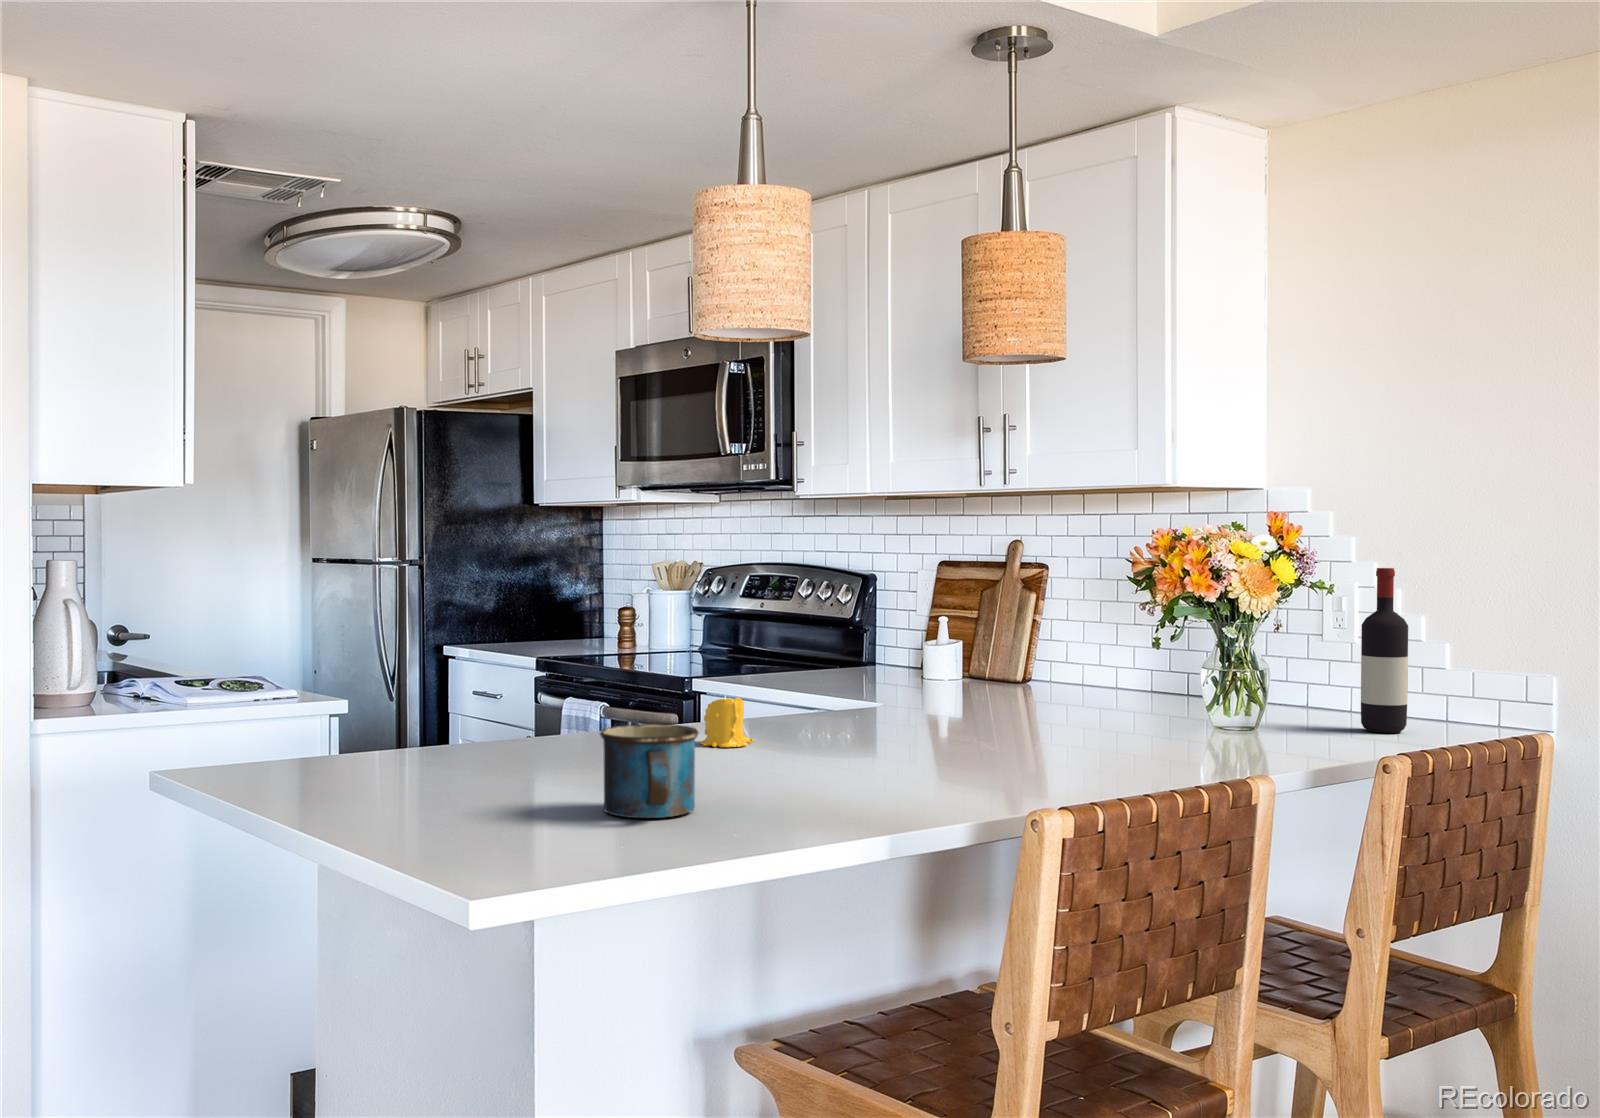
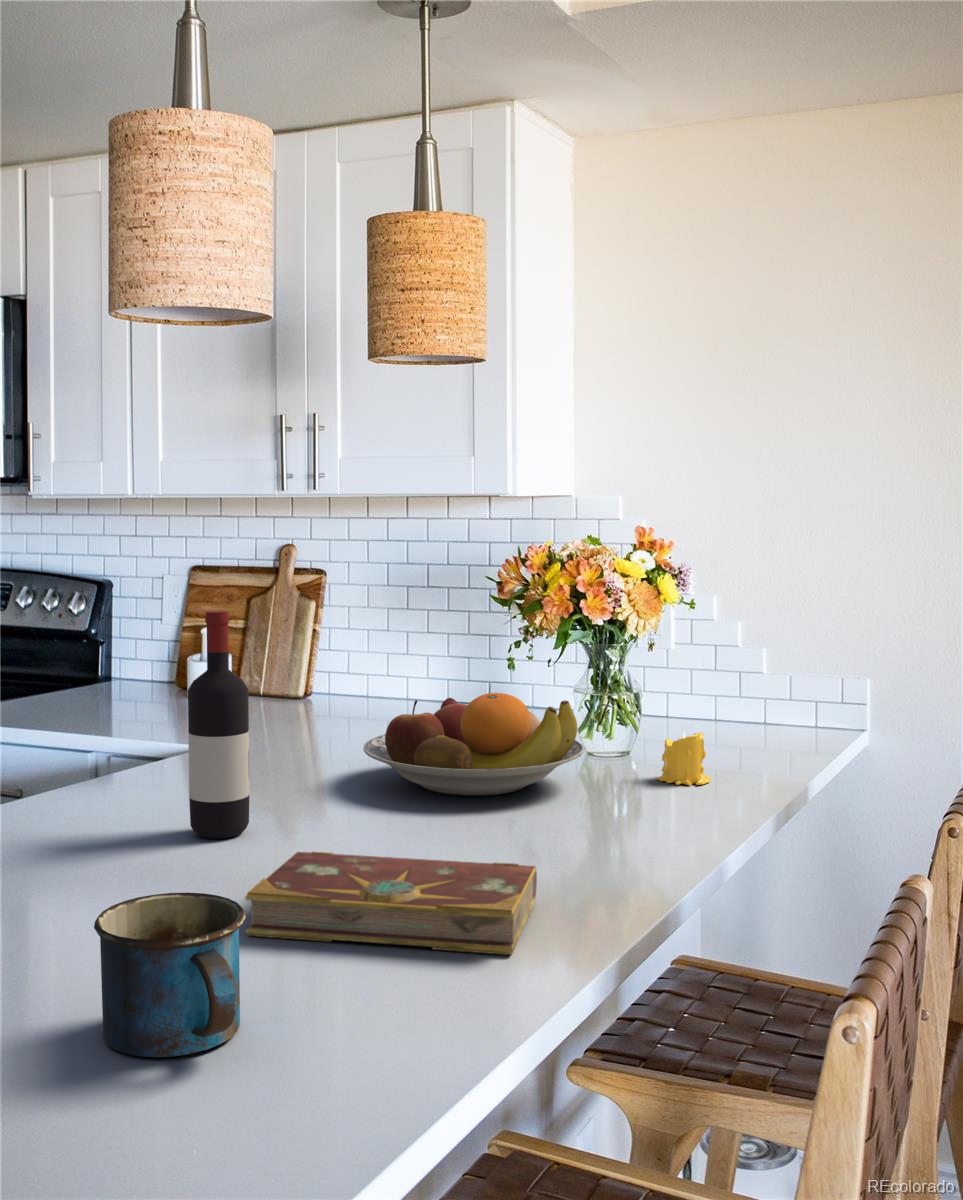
wine bottle: present [1361,568,1408,733] -> present [188,610,249,839]
fruit bowl: none [974,653,1177,743] -> present [363,693,584,796]
candle: present [700,696,754,747] -> present [656,731,711,785]
book: none [756,741,996,809] -> present [245,851,537,955]

